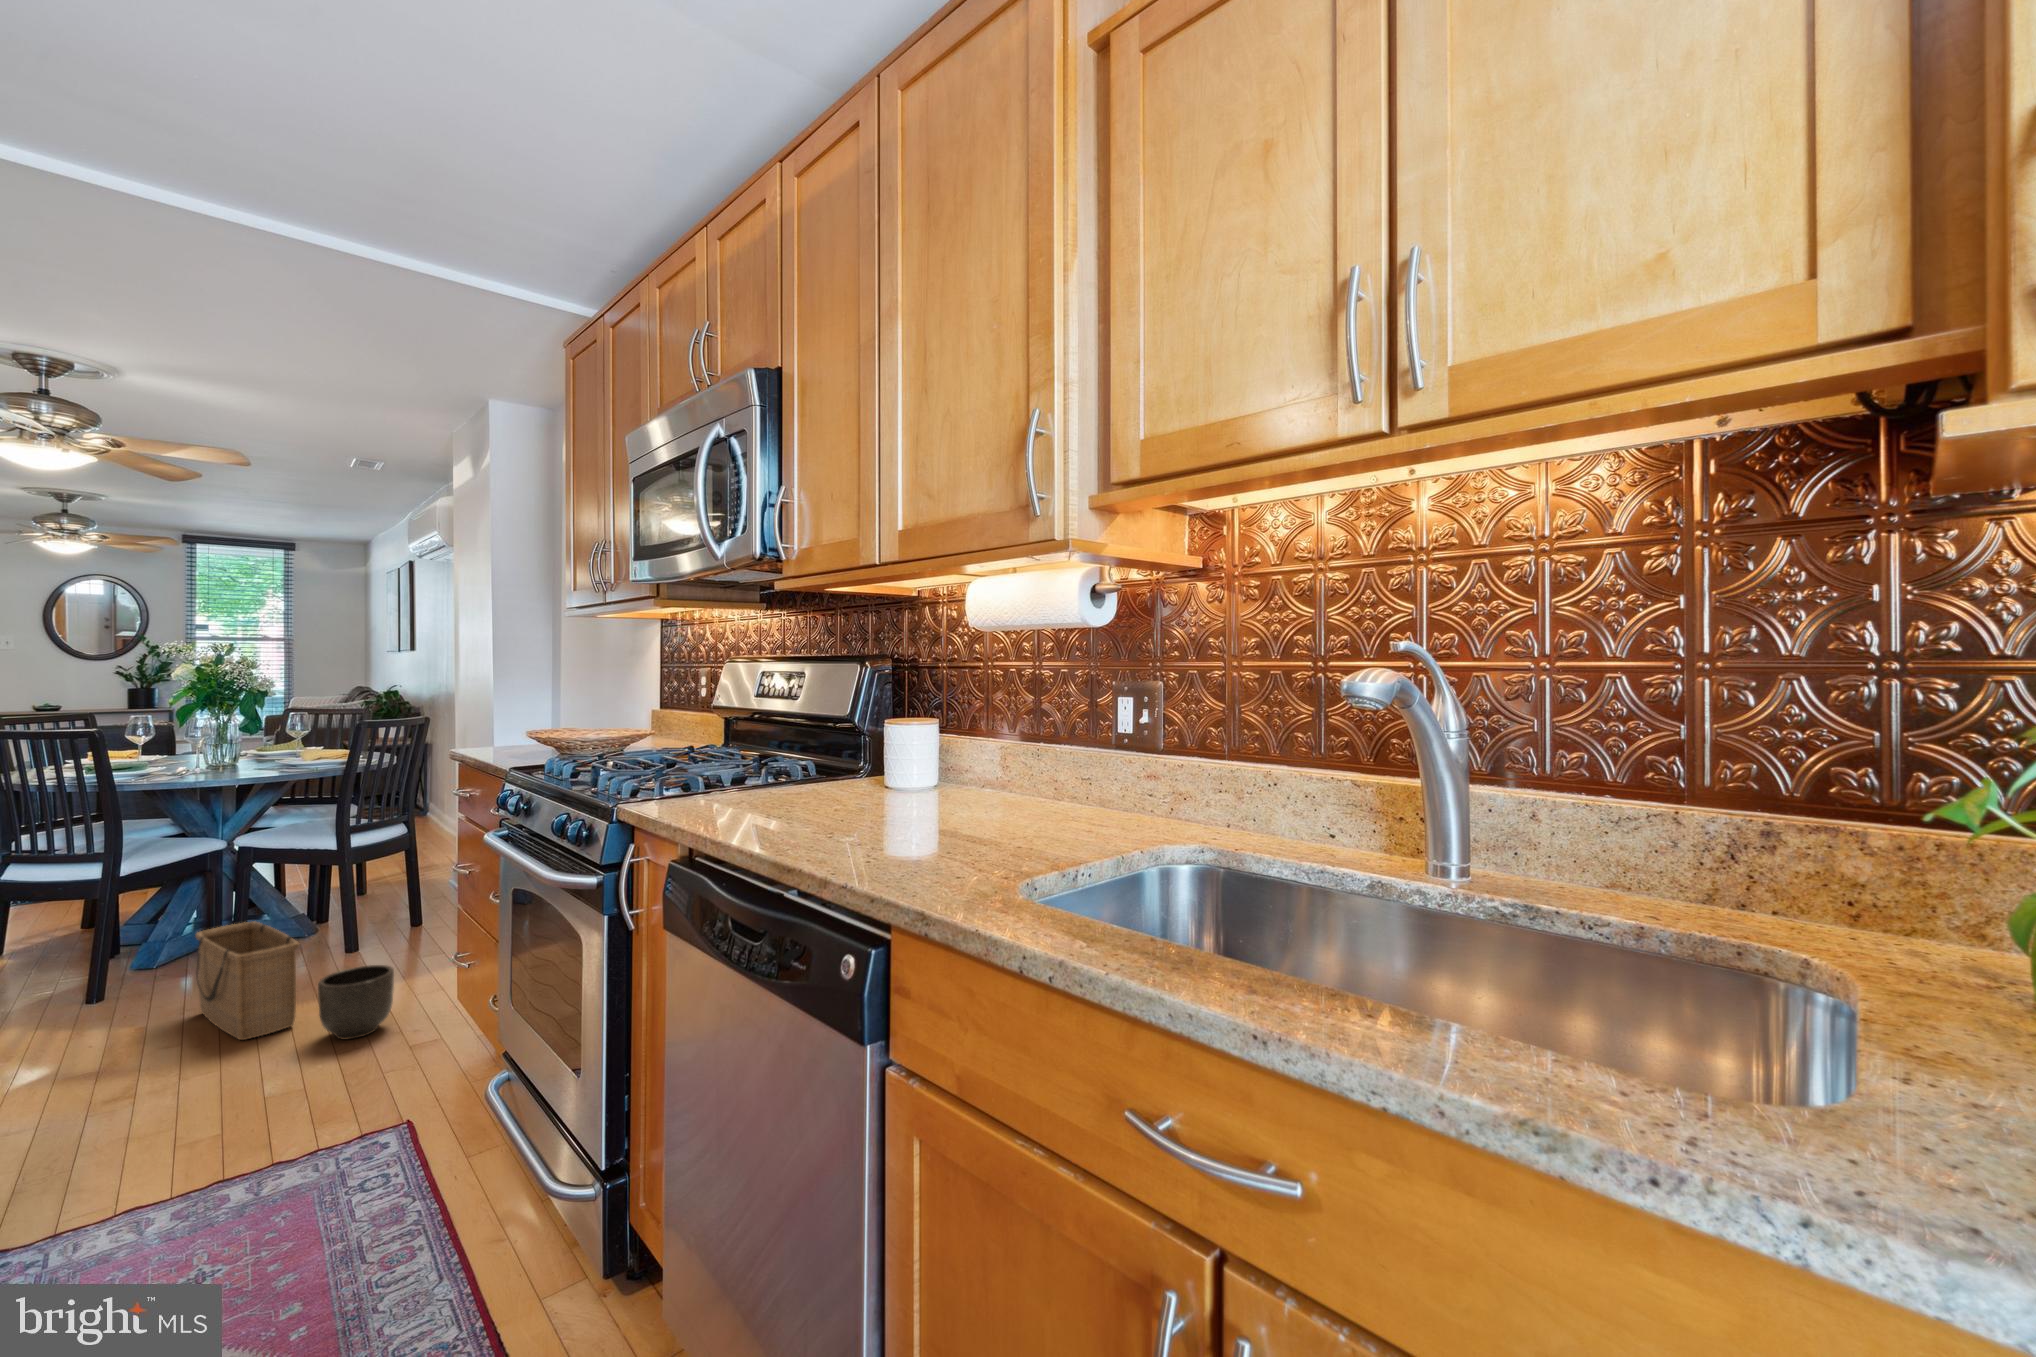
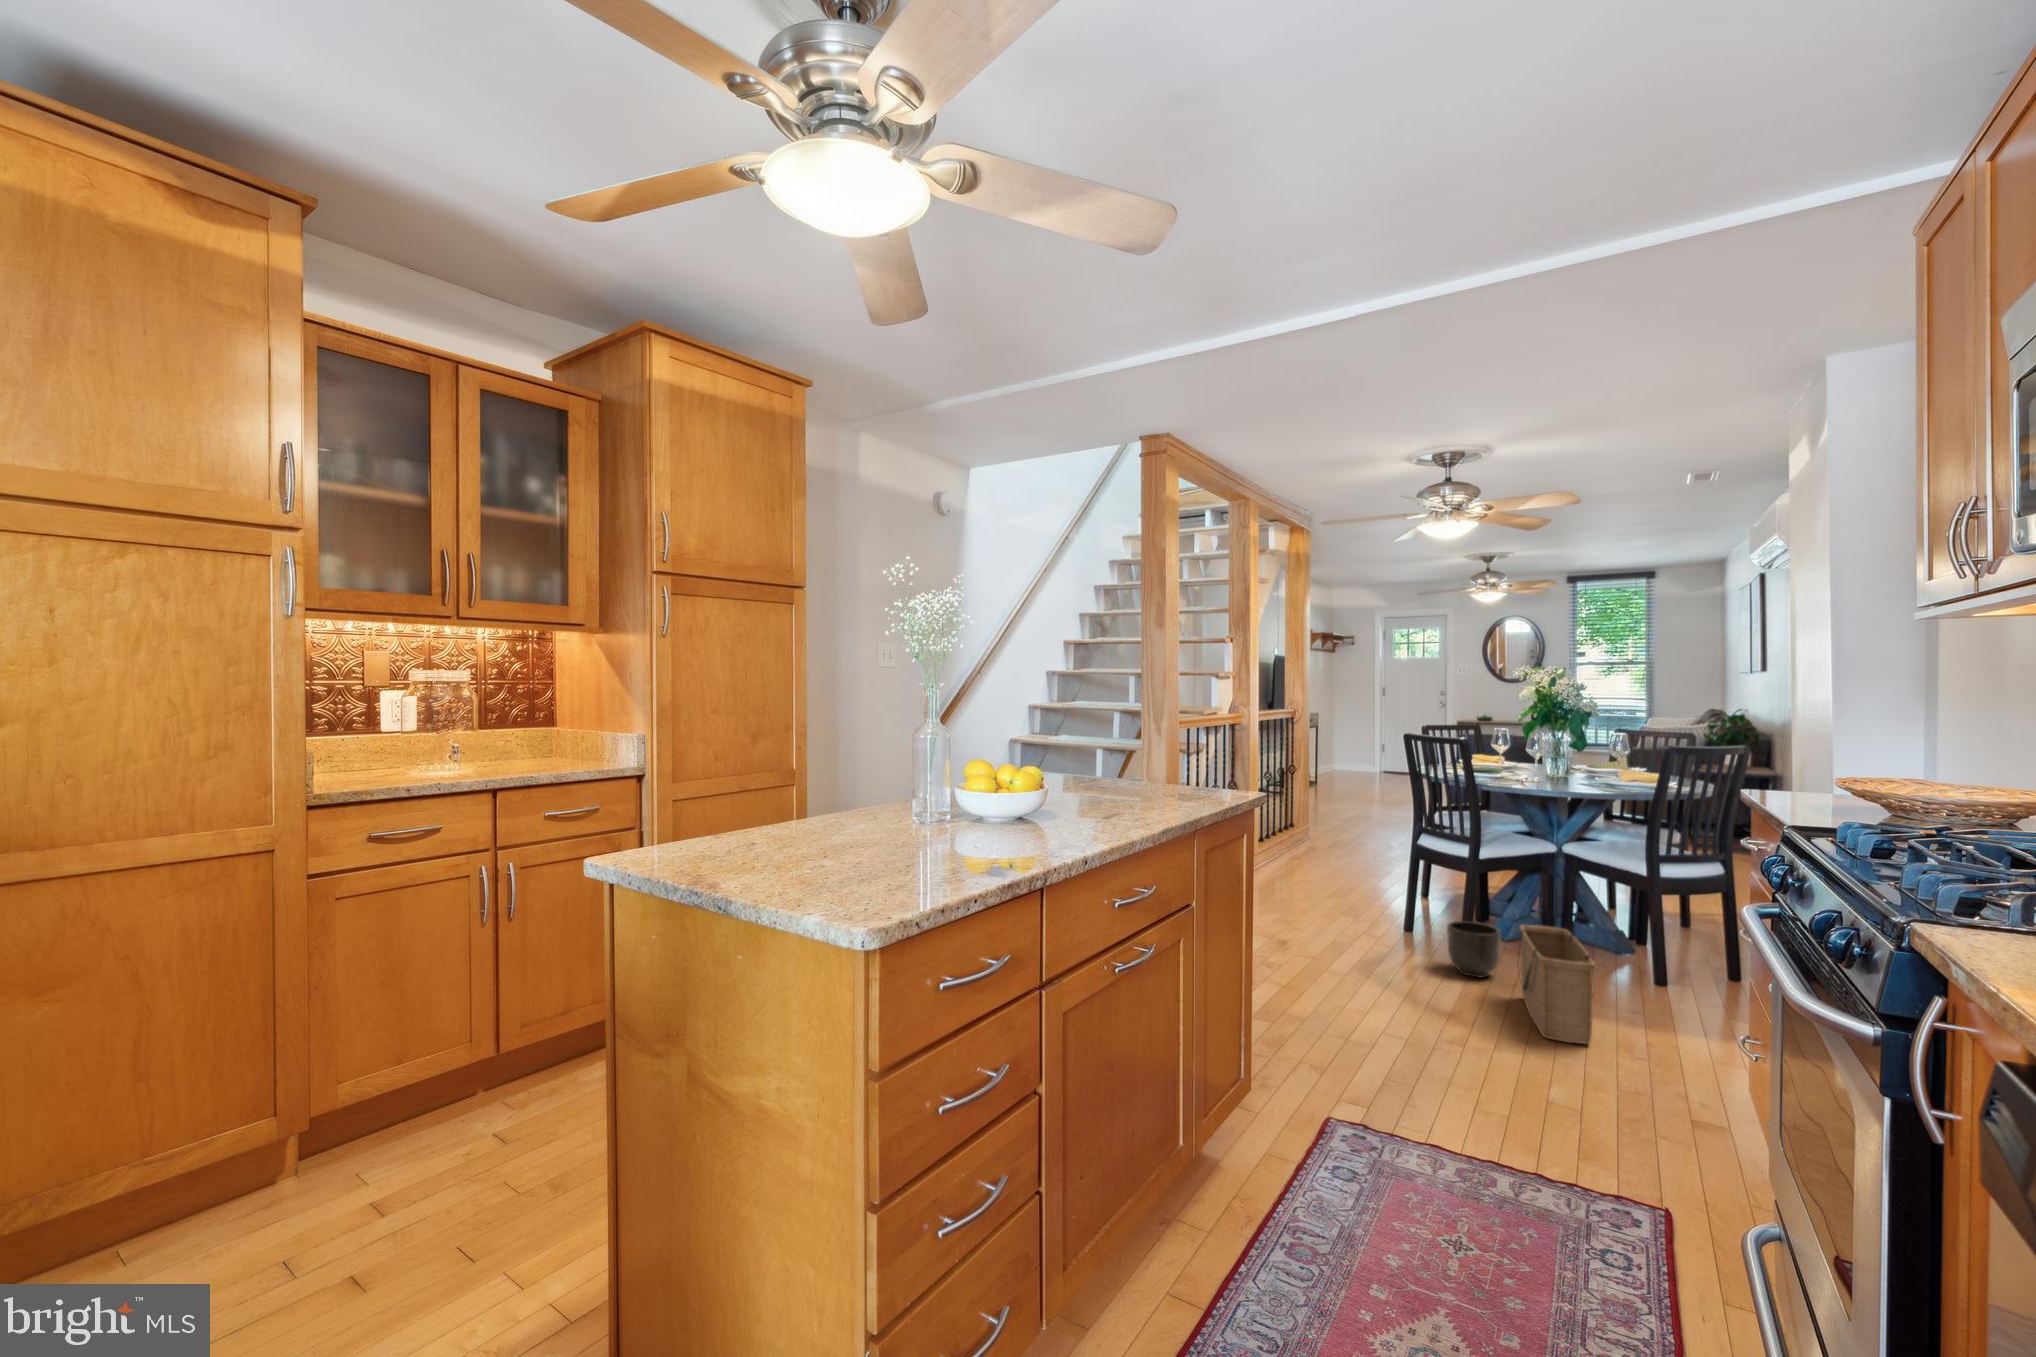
planter: present [318,965,394,1039] -> present [1447,921,1501,977]

